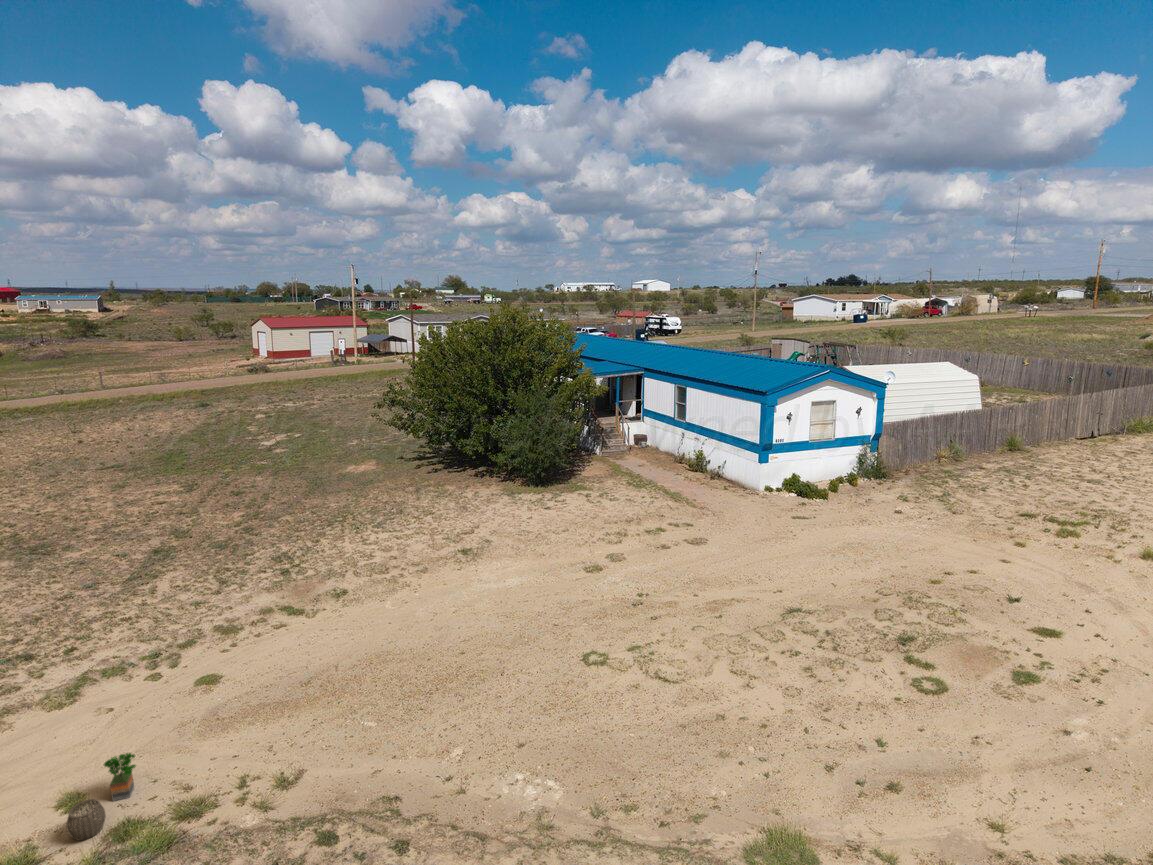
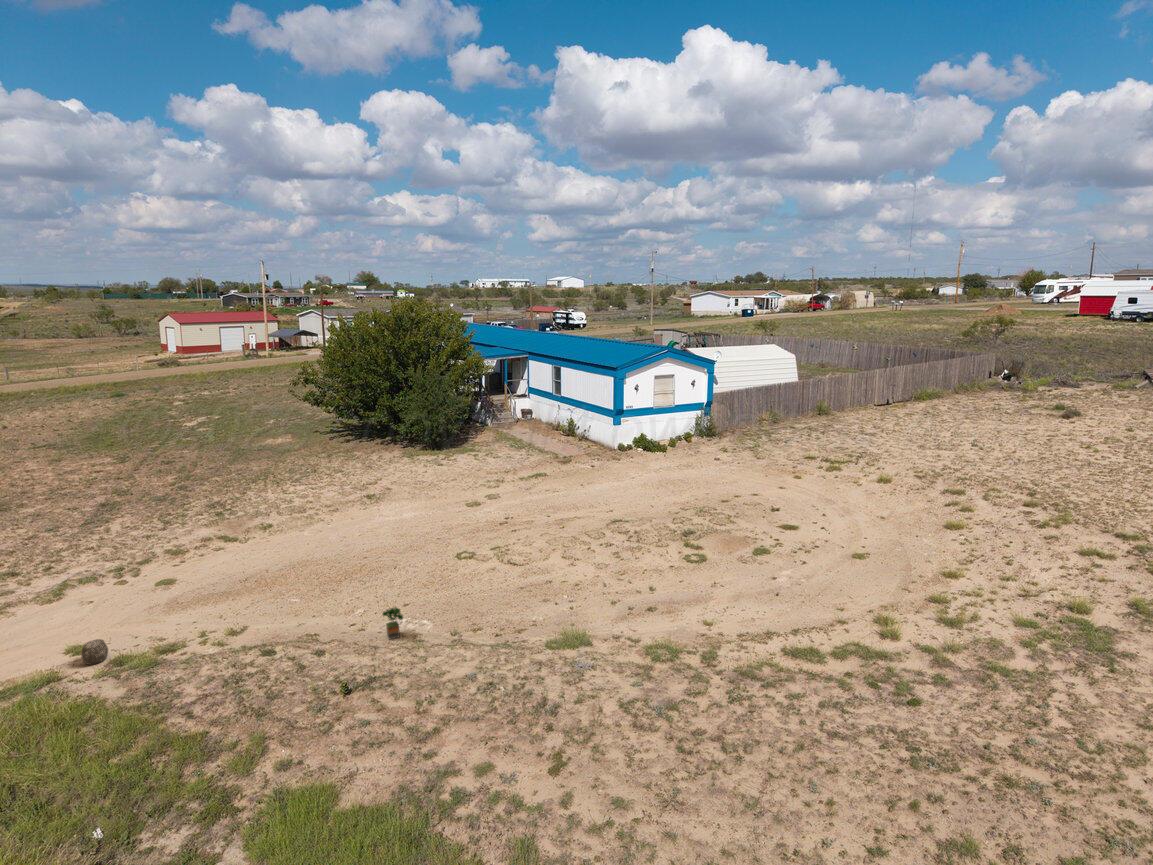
potted tree: present [104,753,136,801] -> present [383,607,403,639]

